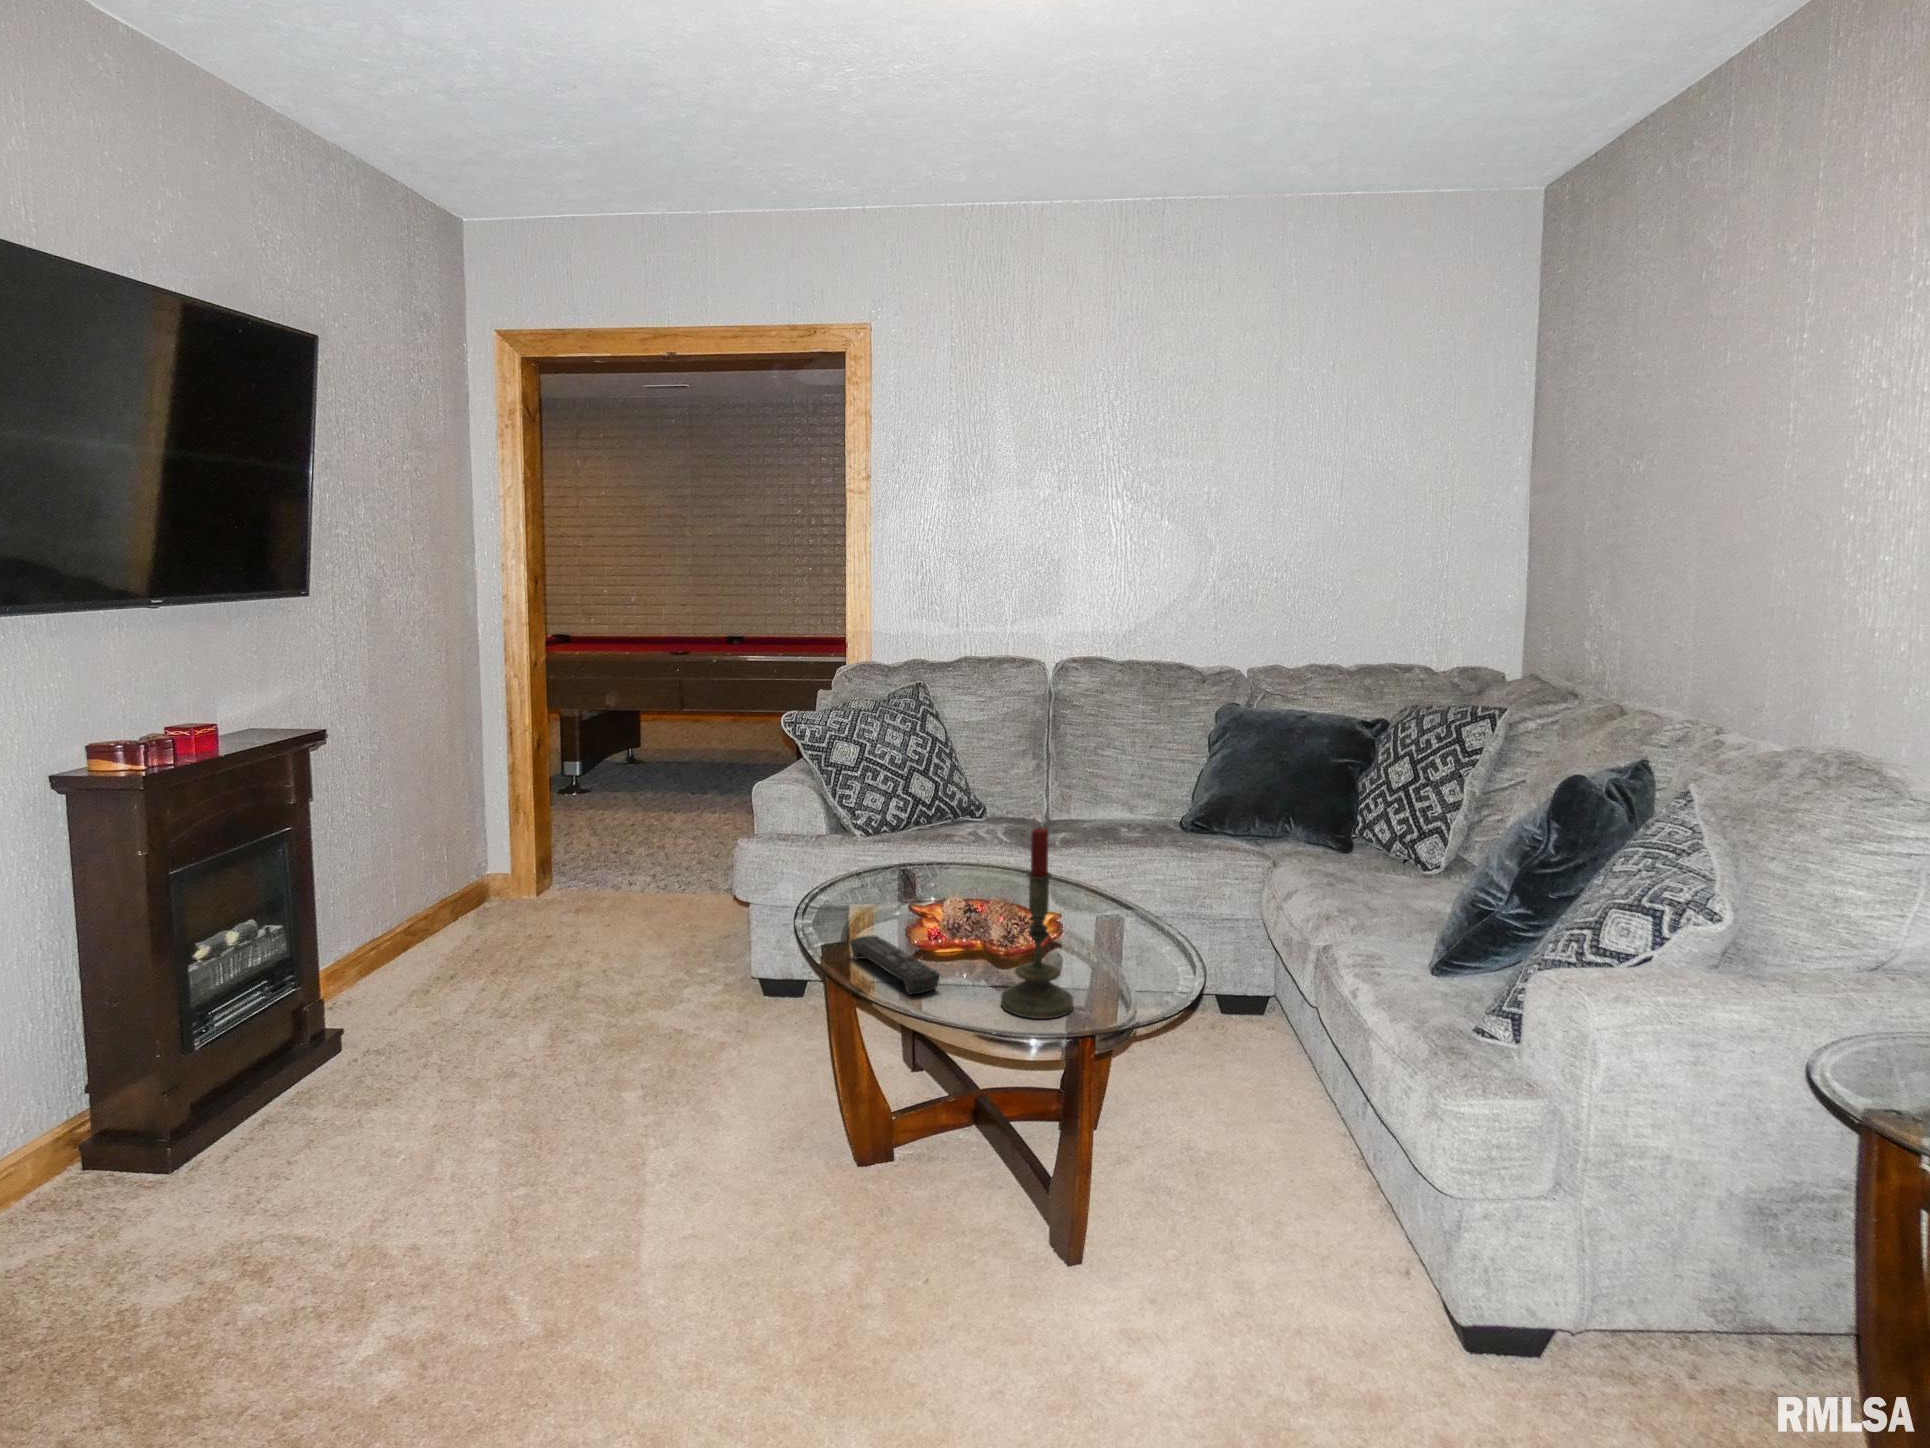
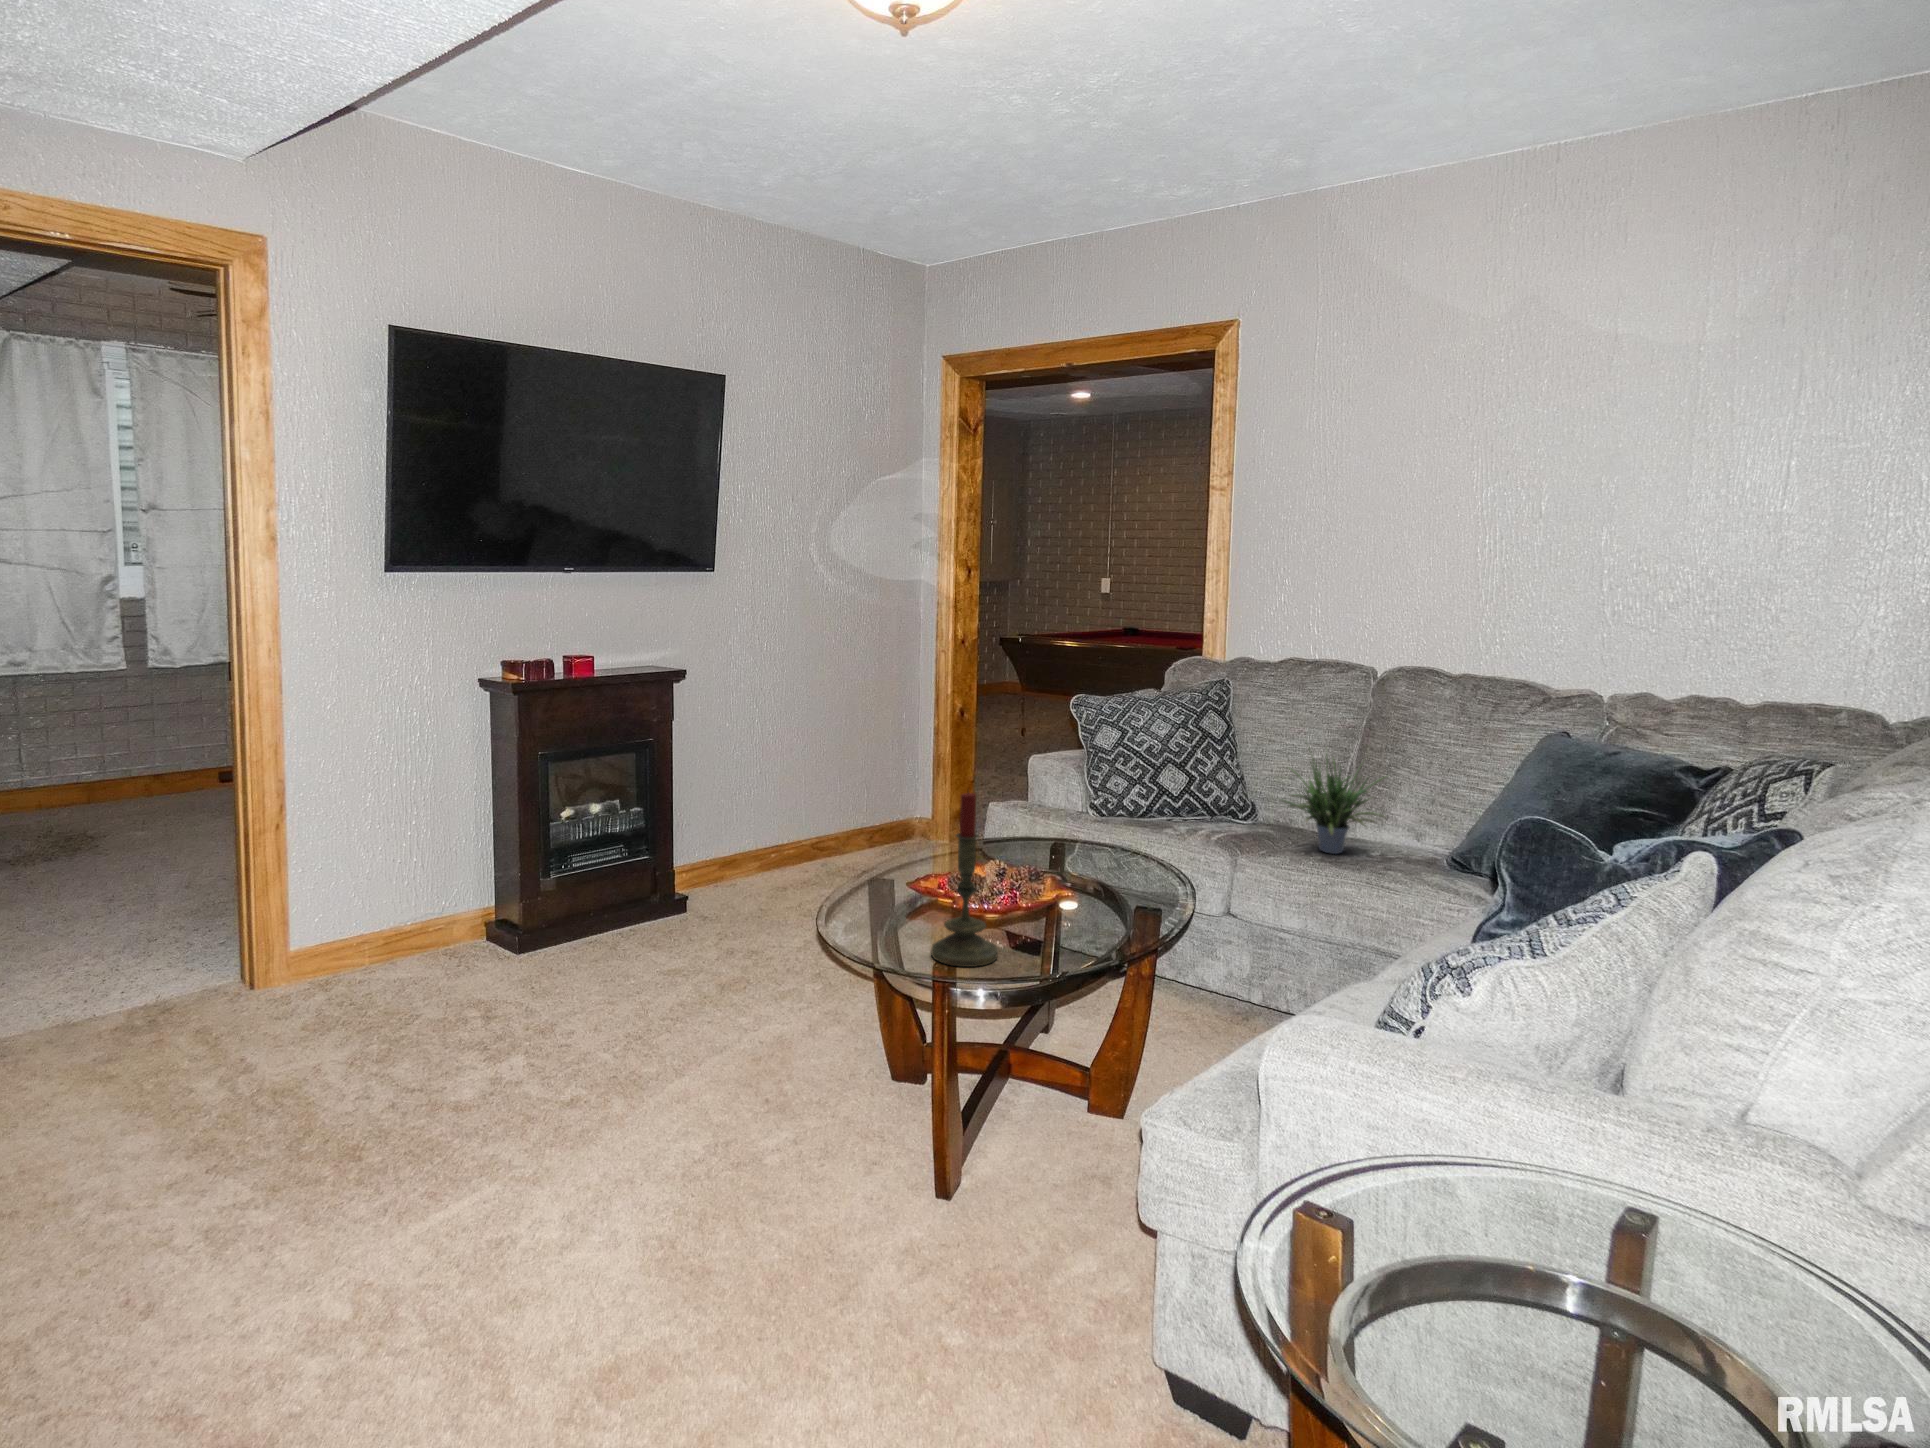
potted plant: none [1032,729,1146,834] -> present [1281,758,1386,854]
remote control: present [850,935,940,995] -> none [885,879,926,928]

